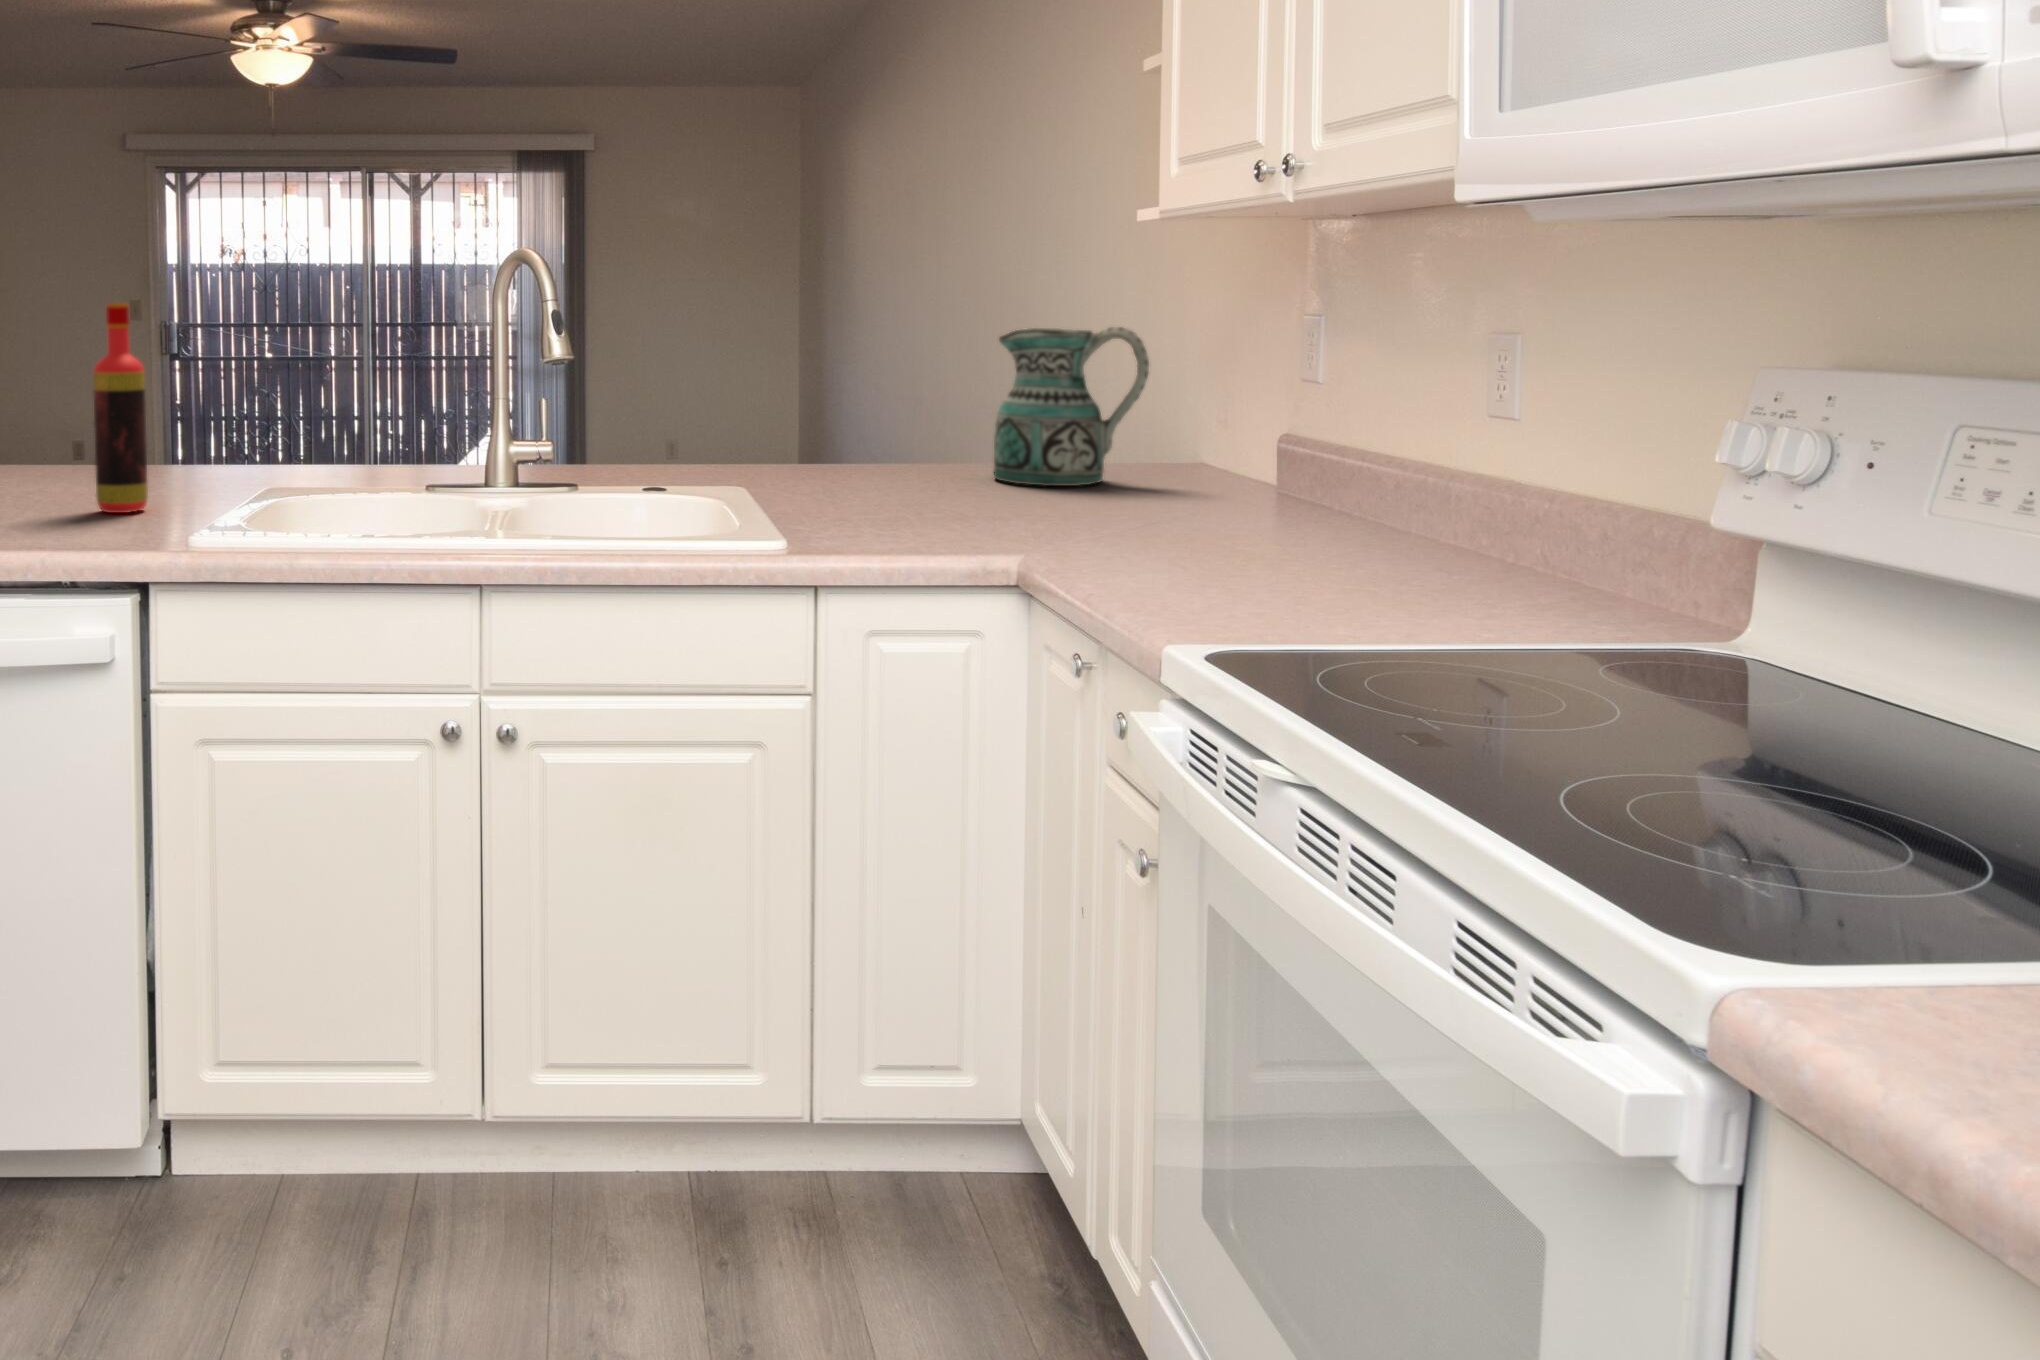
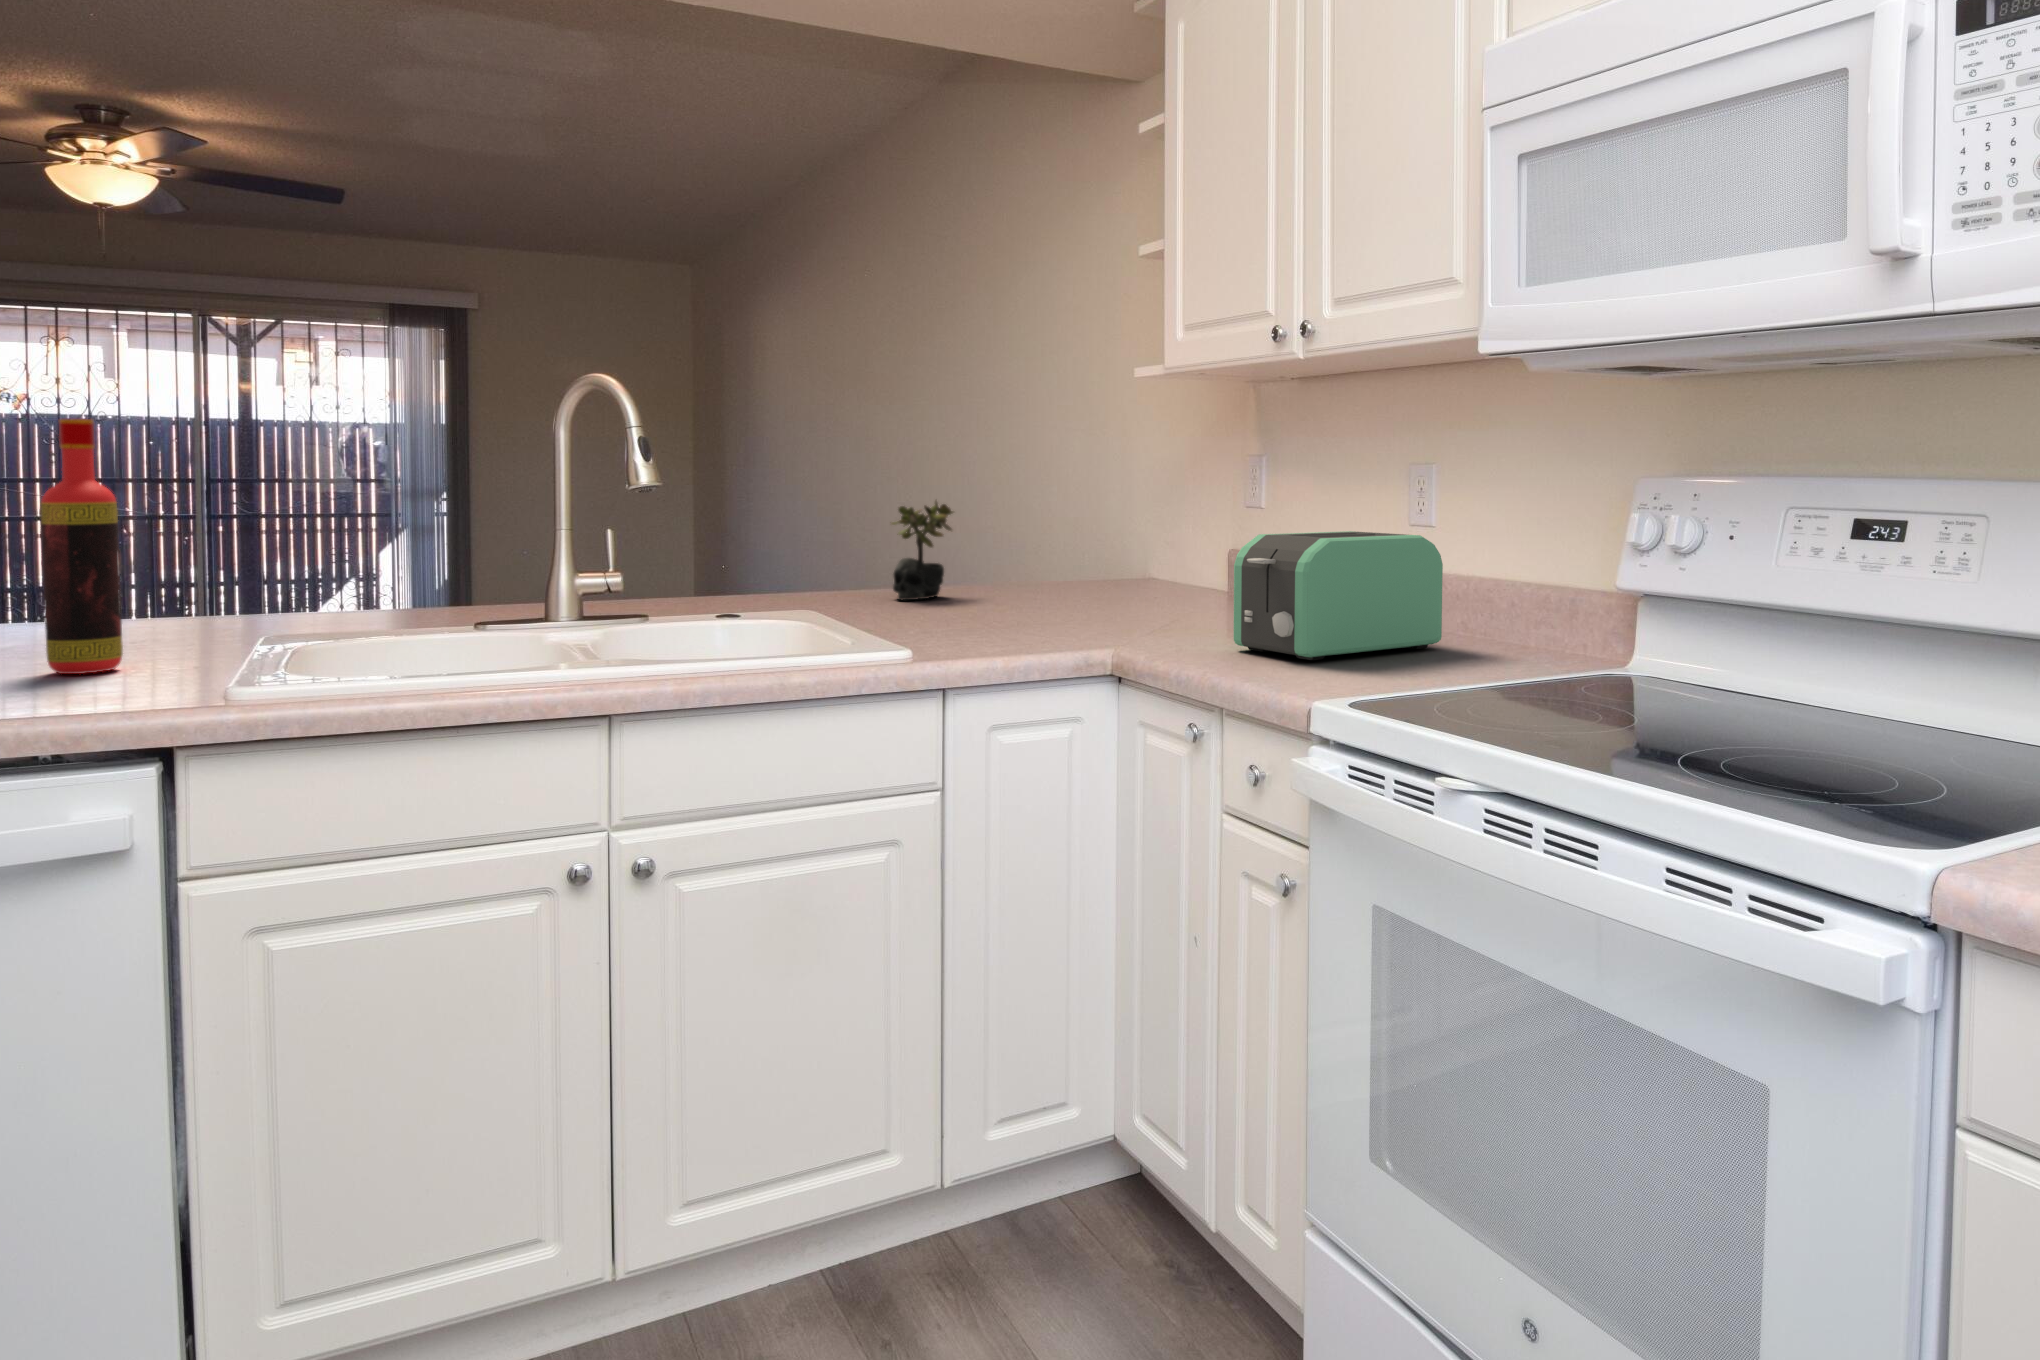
ceramic pitcher: present [994,327,1149,486] -> none [1009,462,1133,597]
succulent plant: none [855,368,930,480] -> present [892,501,954,600]
toaster: none [1173,428,1478,591] -> present [1234,531,1443,660]

